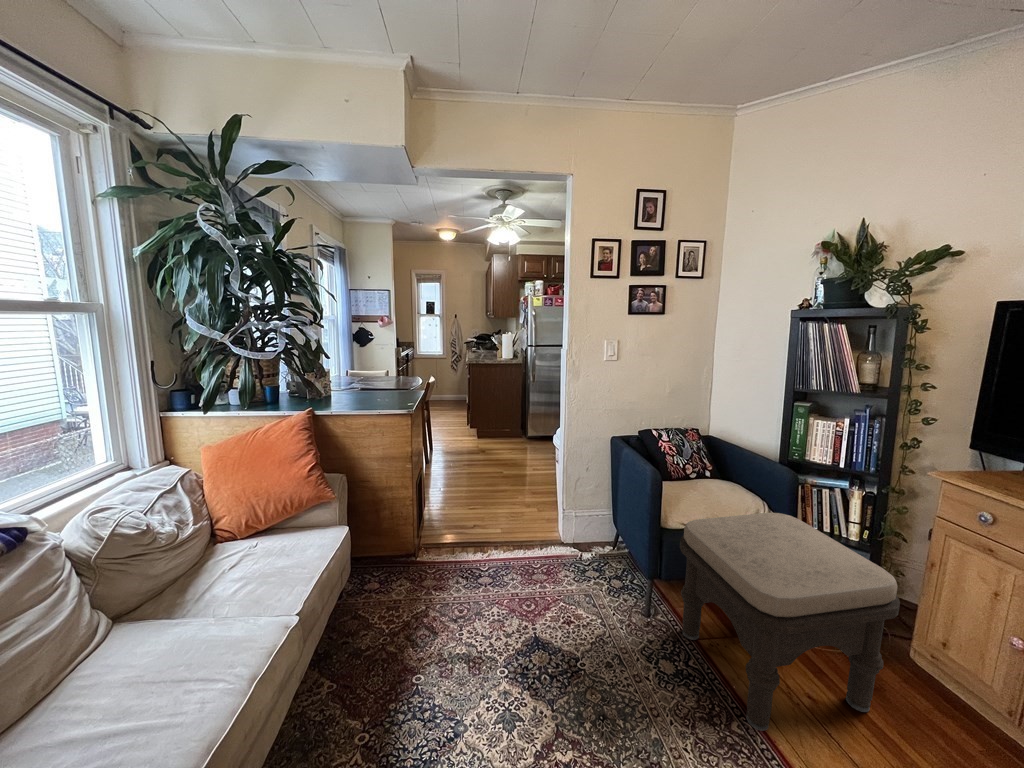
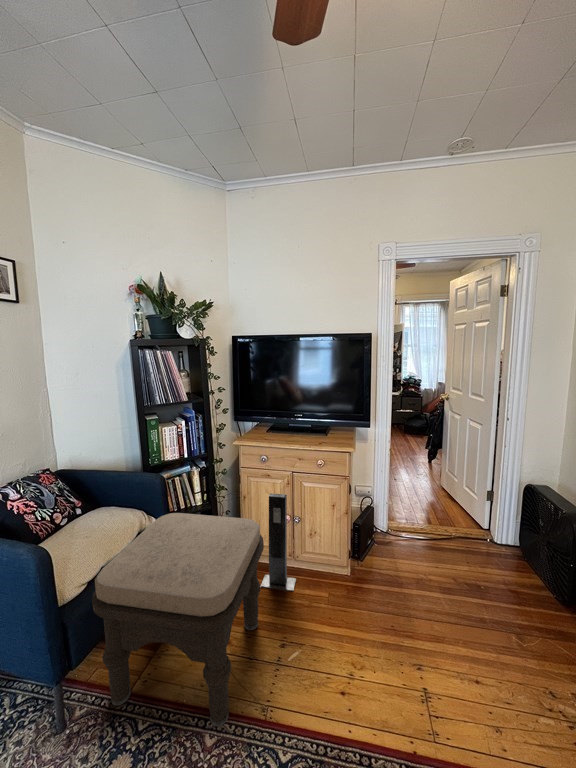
speaker: none [910,569,1003,738] -> present [261,494,296,591]

